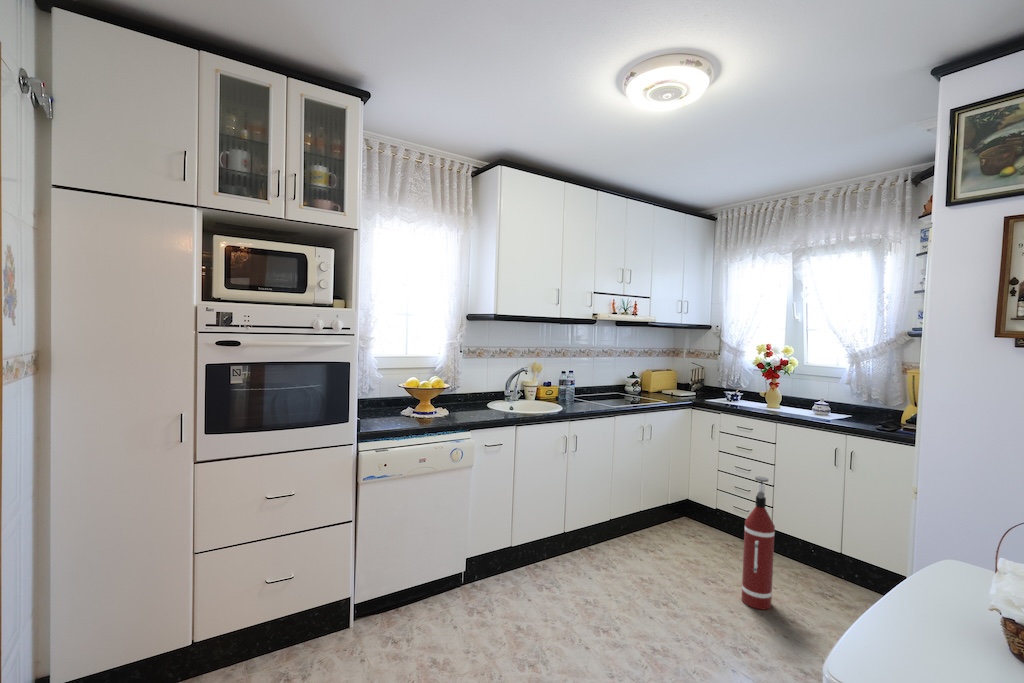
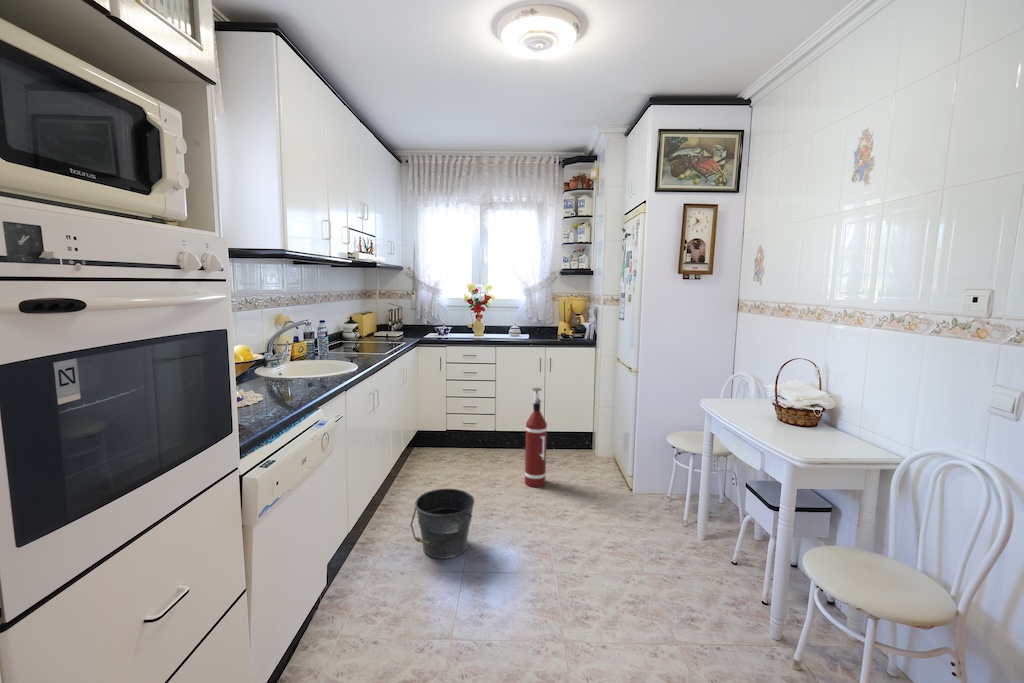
bucket: none [545,542,610,614] -> present [411,489,474,559]

